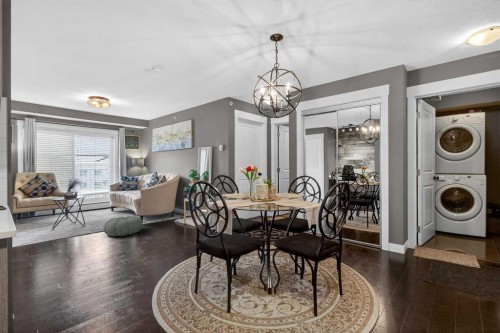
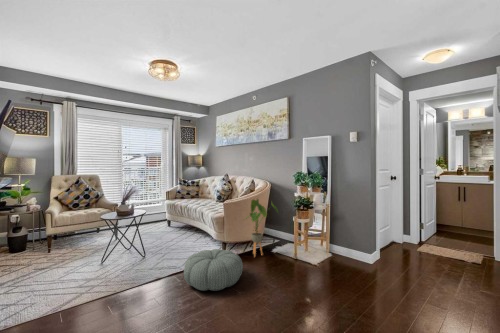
house plant: none [153,187,177,223] -> present [250,199,278,256]

